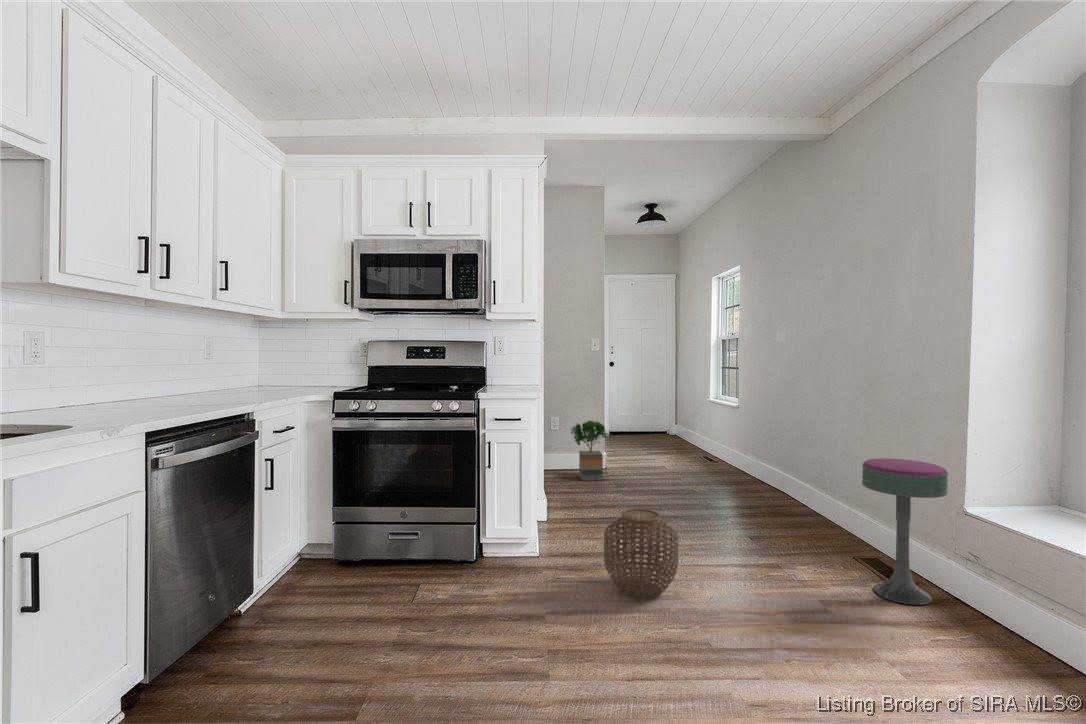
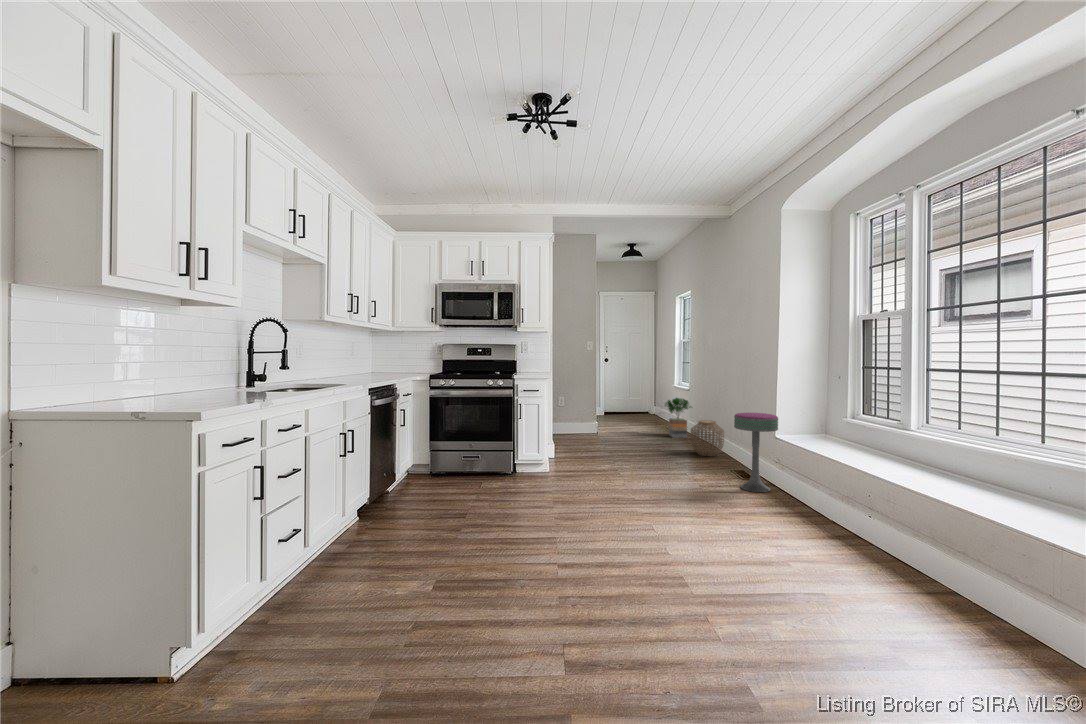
potted tree: present [571,421,611,480] -> present [665,398,691,438]
woven basket: present [604,509,678,599] -> present [690,420,724,456]

